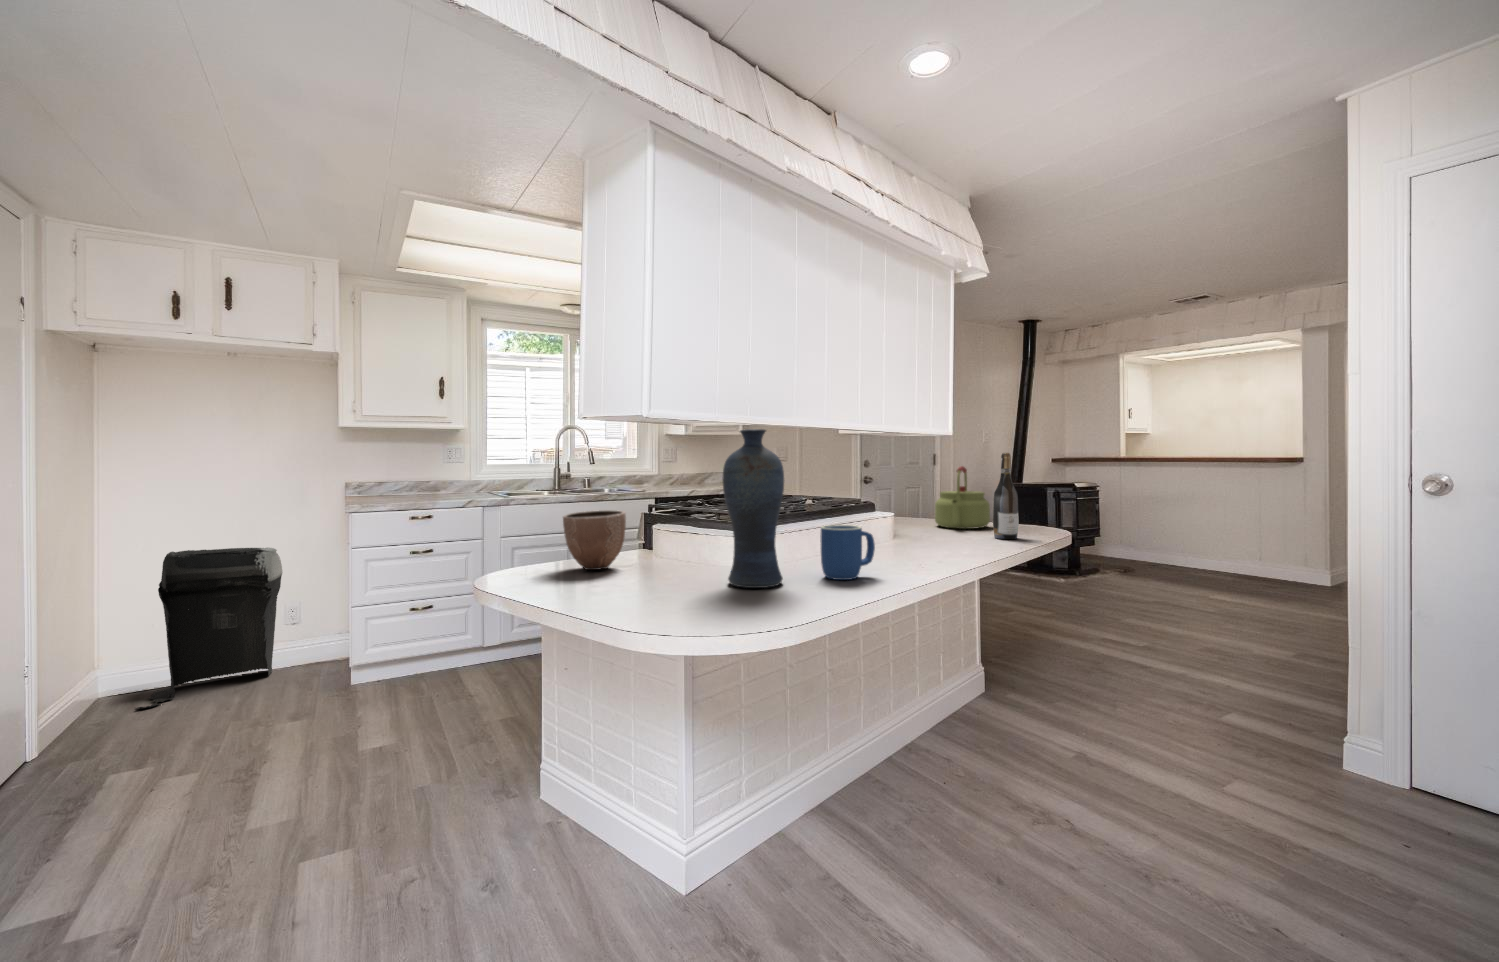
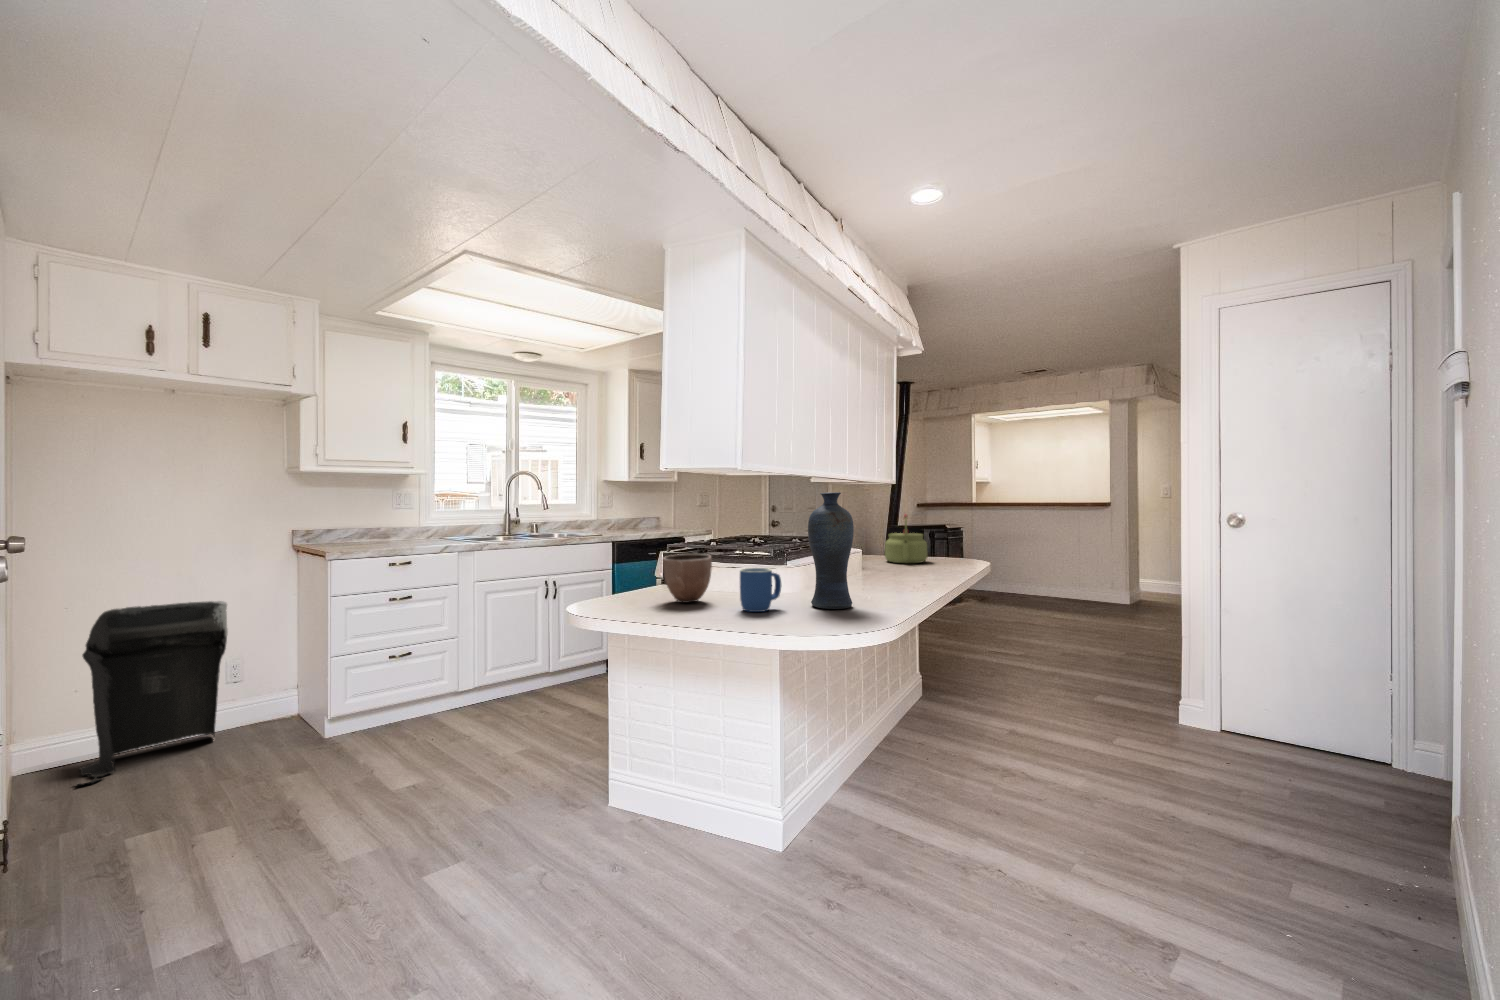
wine bottle: present [993,453,1019,539] -> none [940,504,959,570]
mug: present [820,525,875,580] -> present [740,568,781,612]

